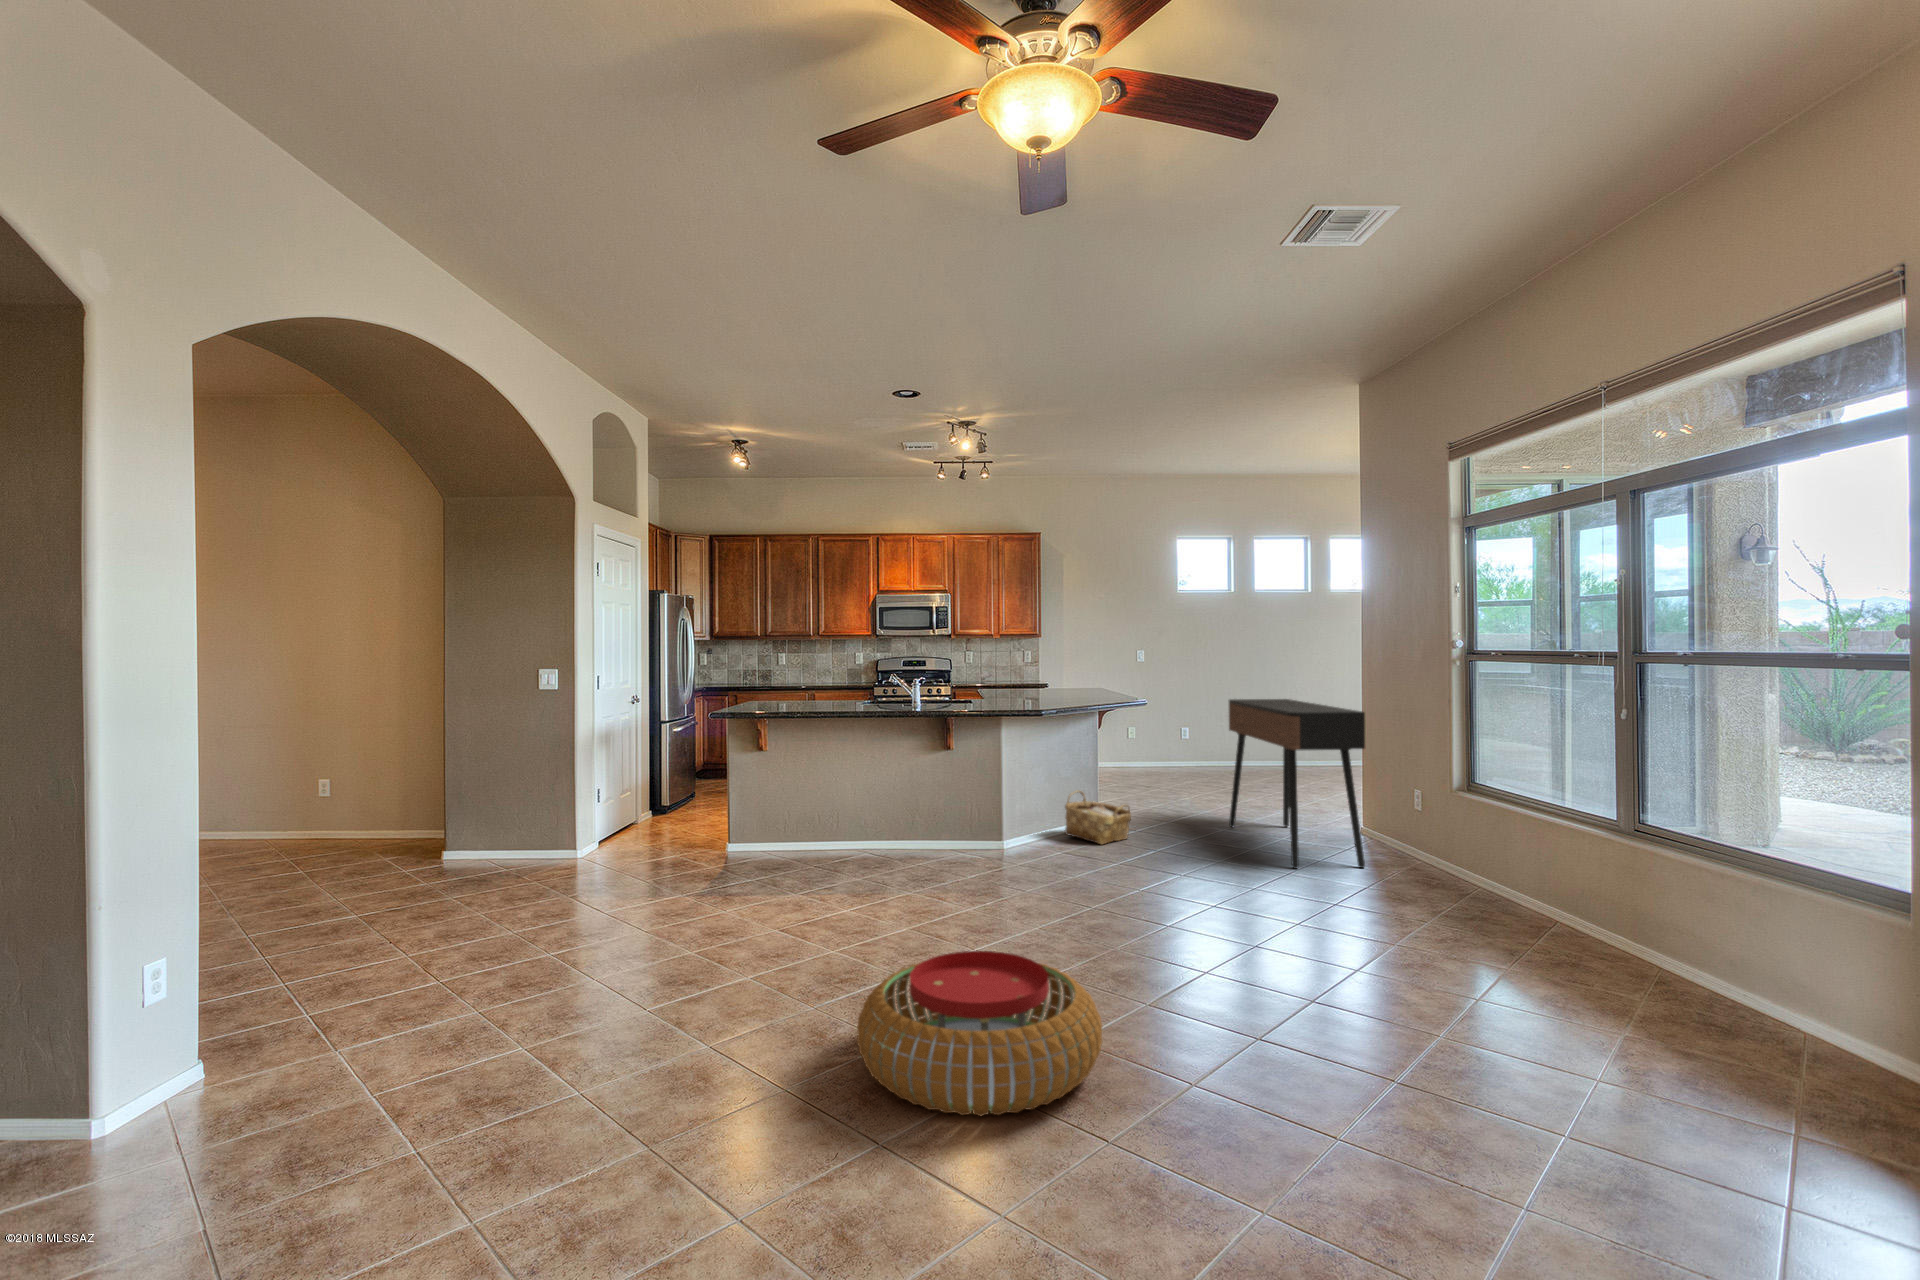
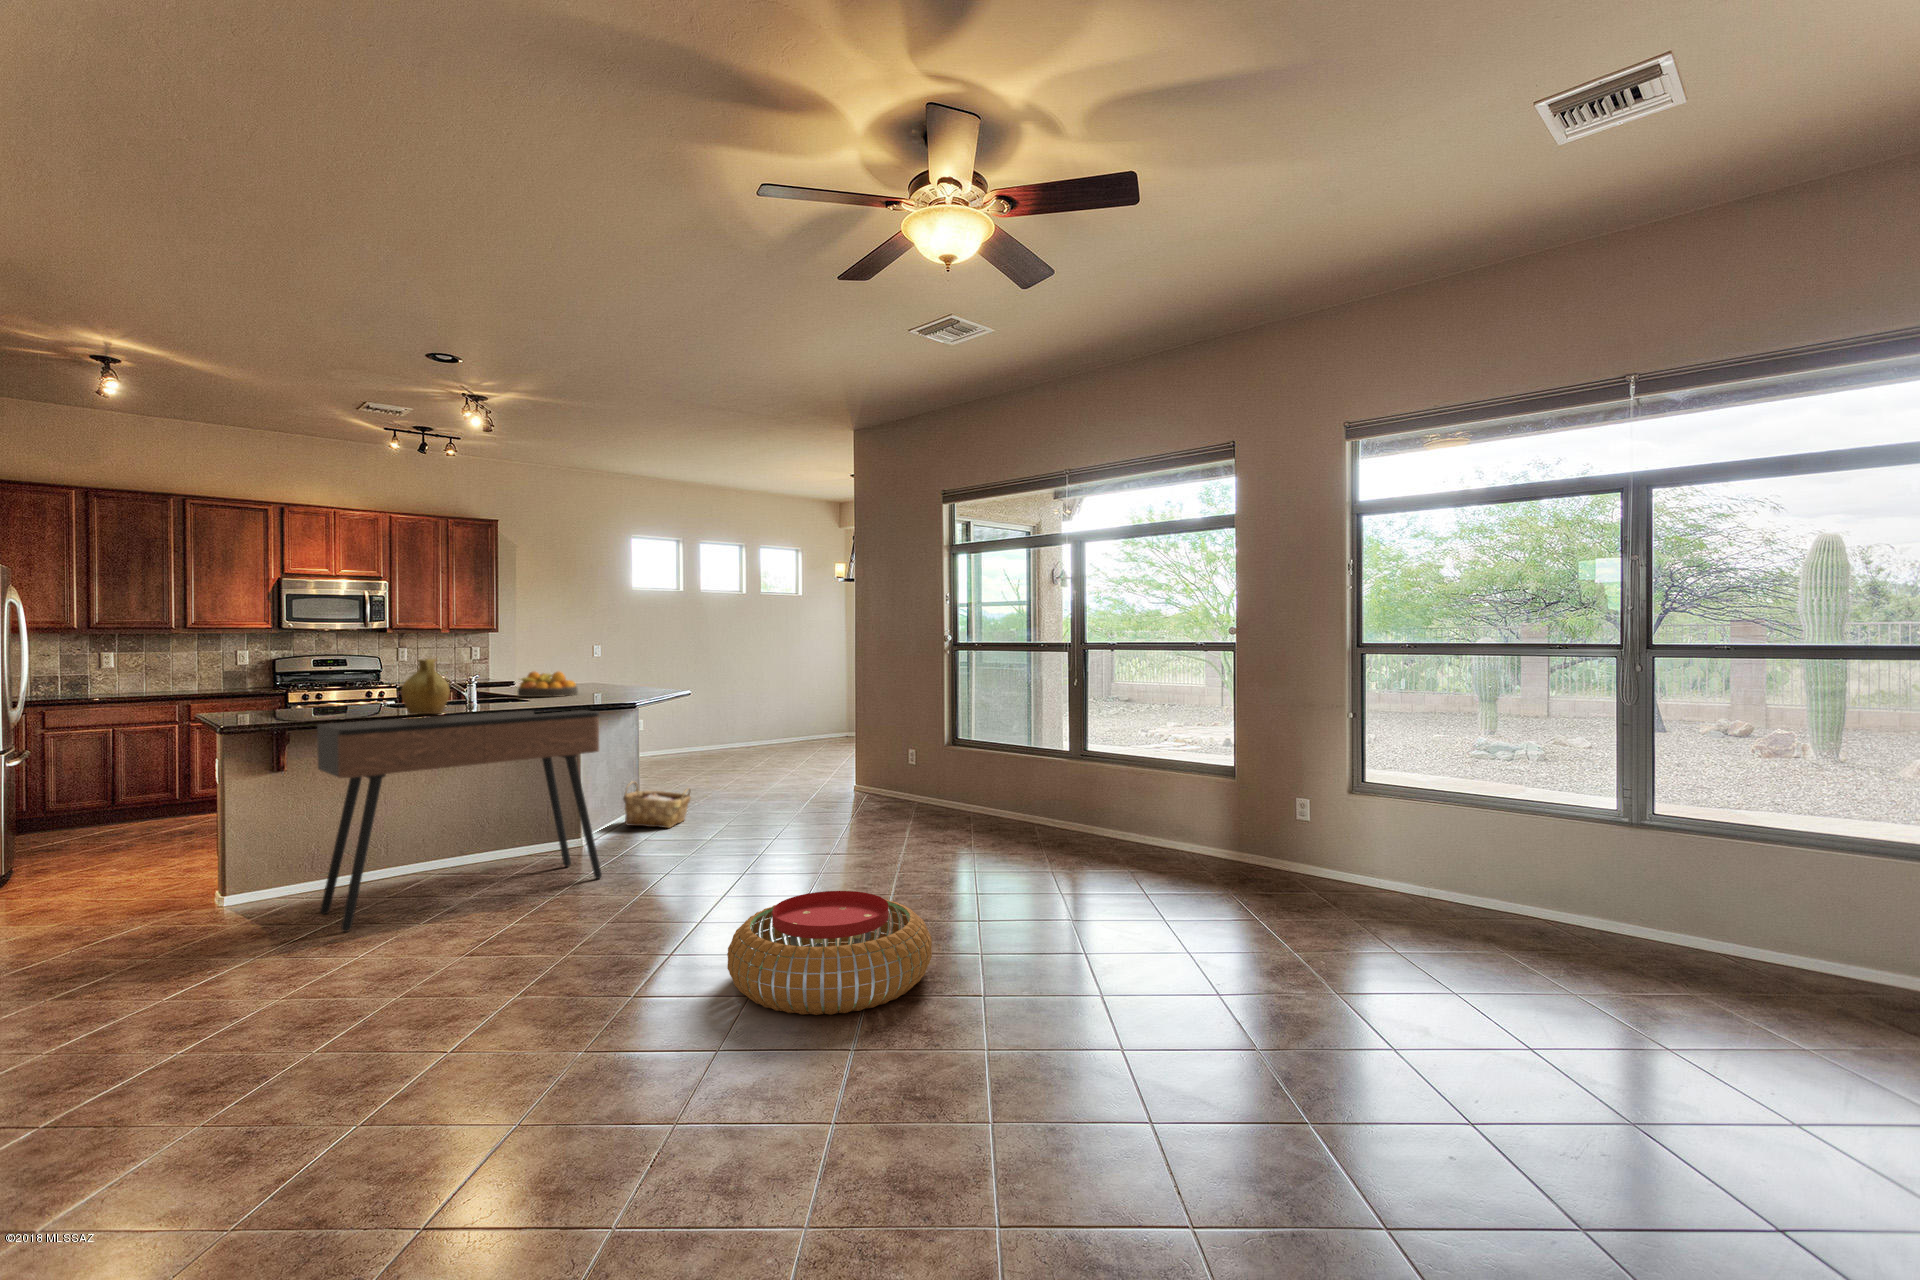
pitcher: none [845,663,881,712] -> present [401,659,450,714]
fruit bowl: none [982,675,1036,700] -> present [518,671,578,697]
console table: present [1229,699,1365,869] -> present [317,710,602,932]

